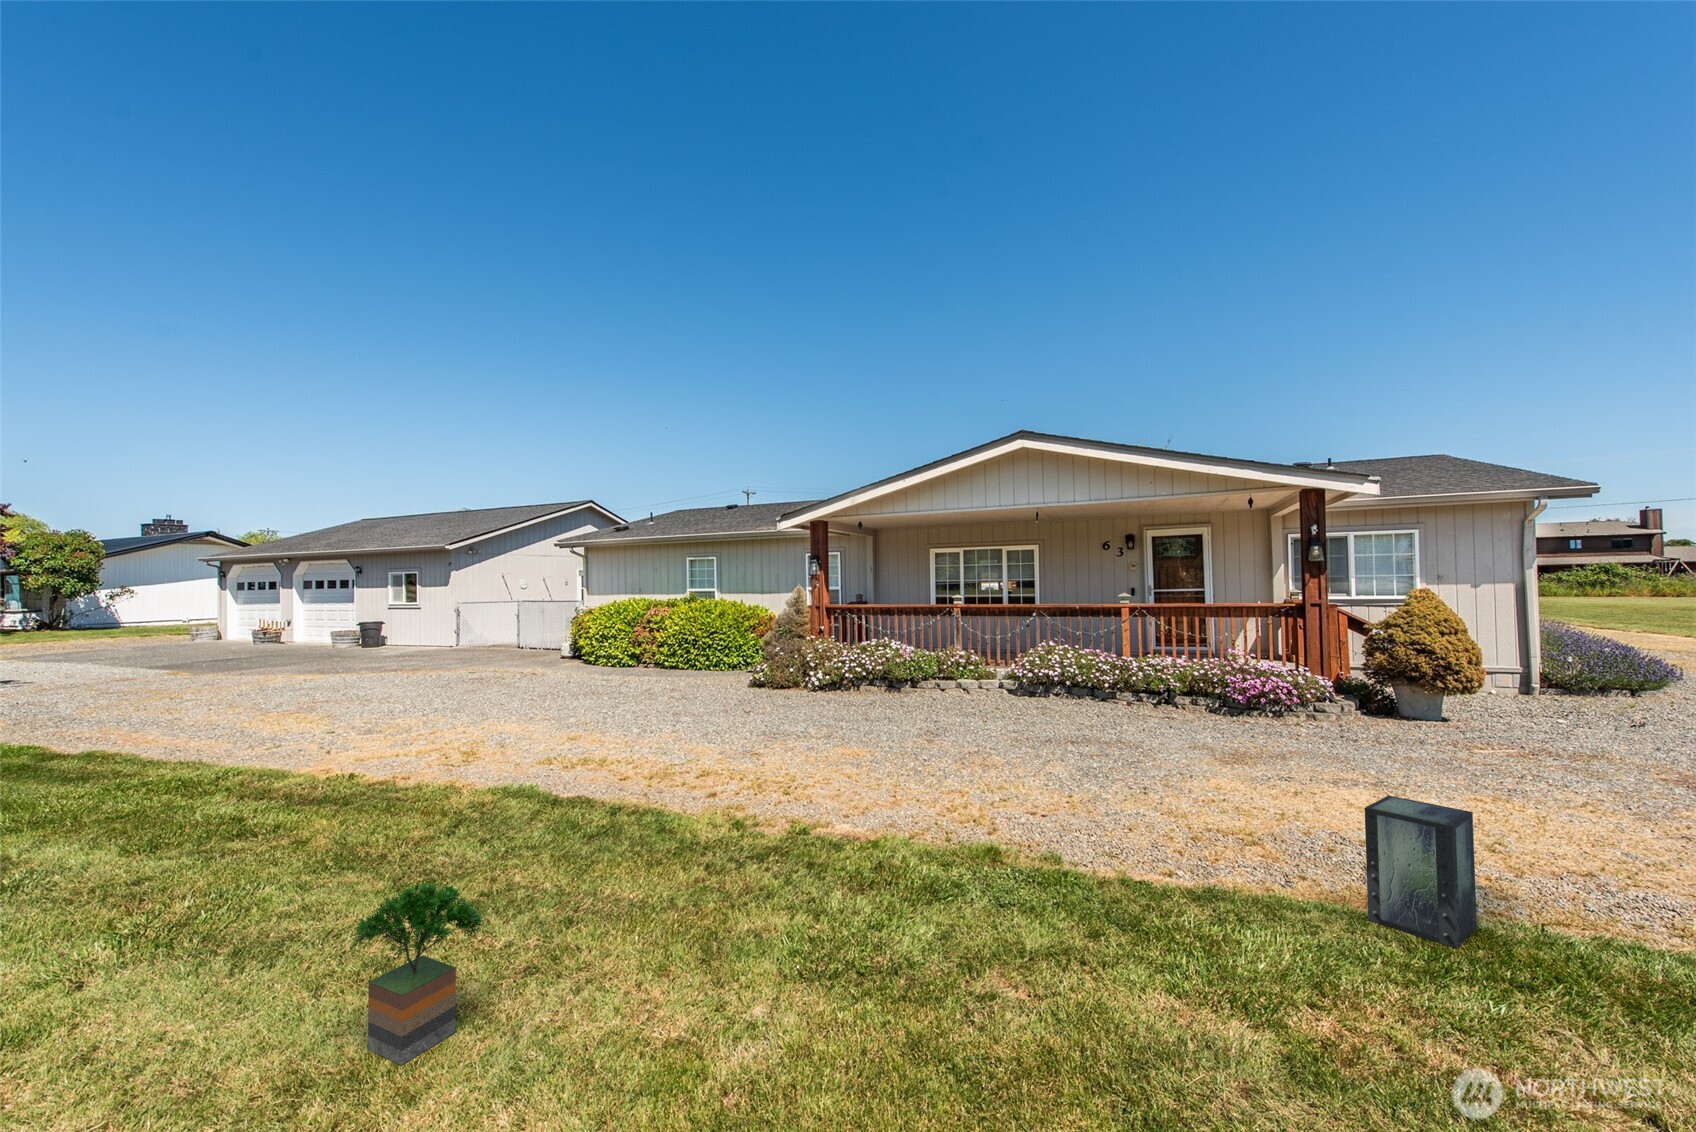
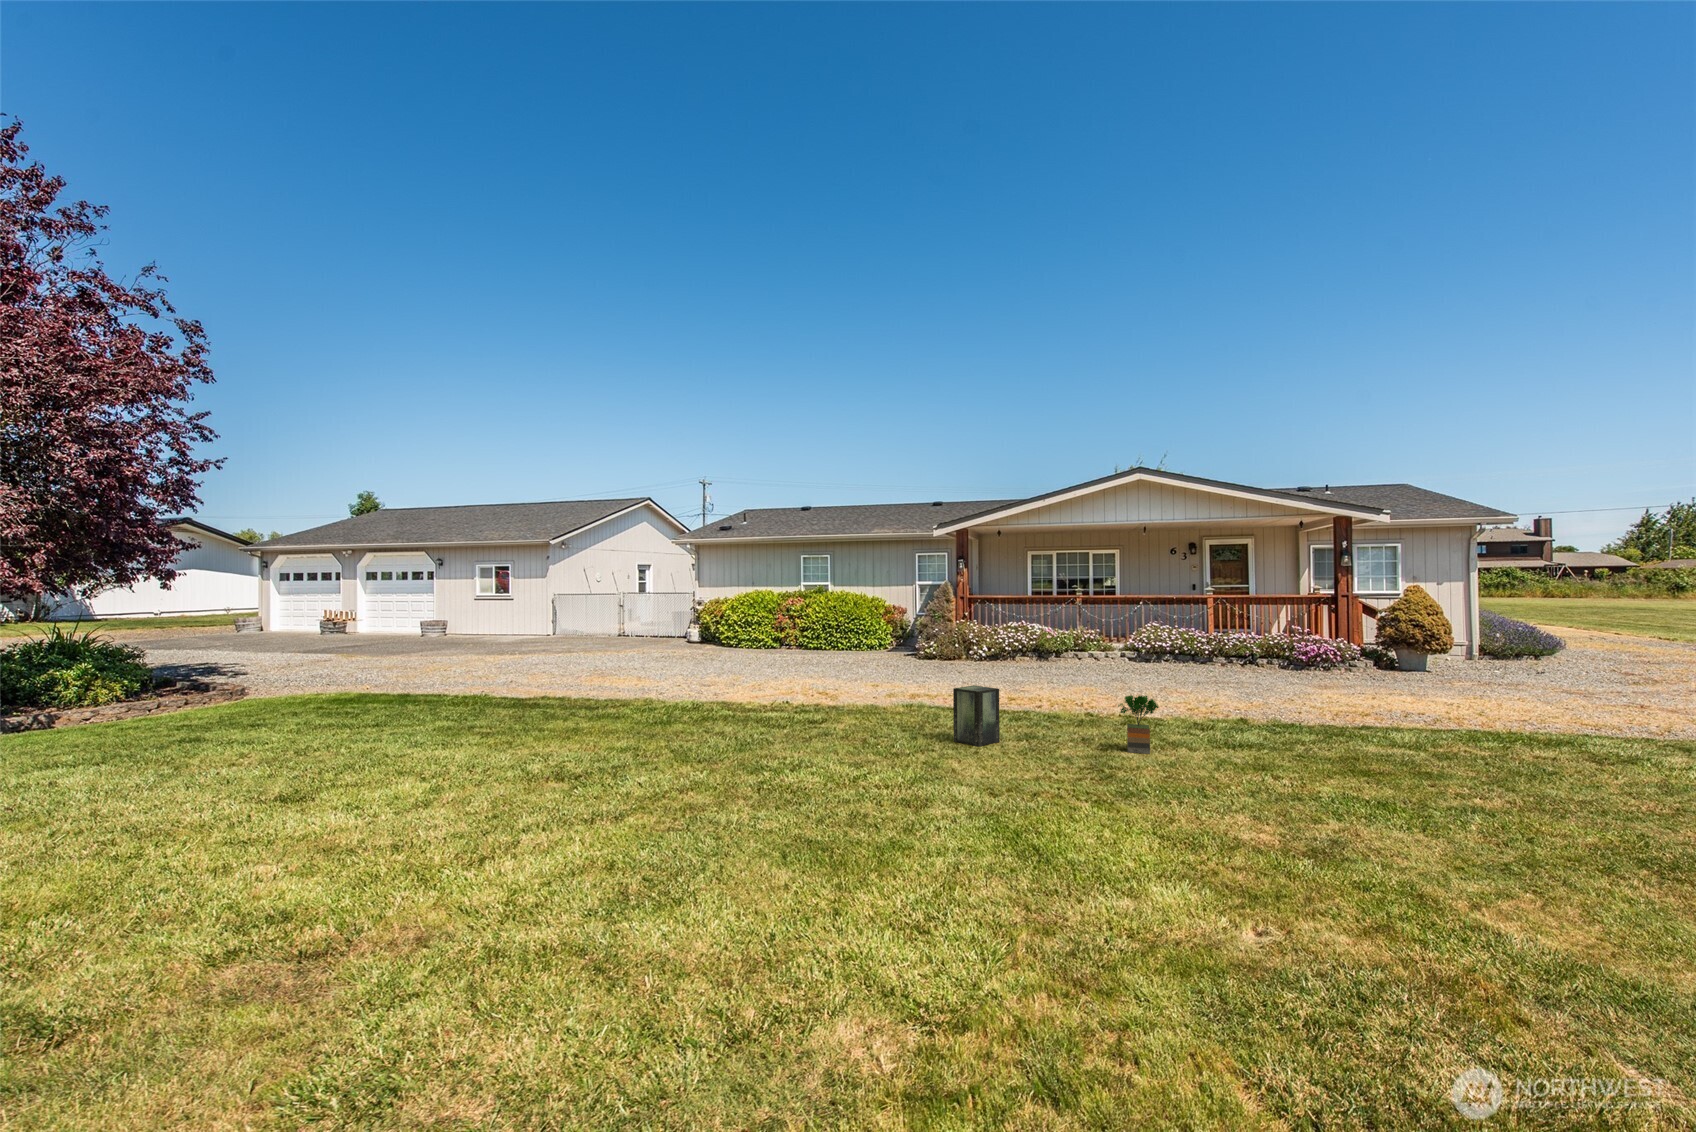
storage box: present [1365,795,1477,948] -> present [953,685,999,747]

